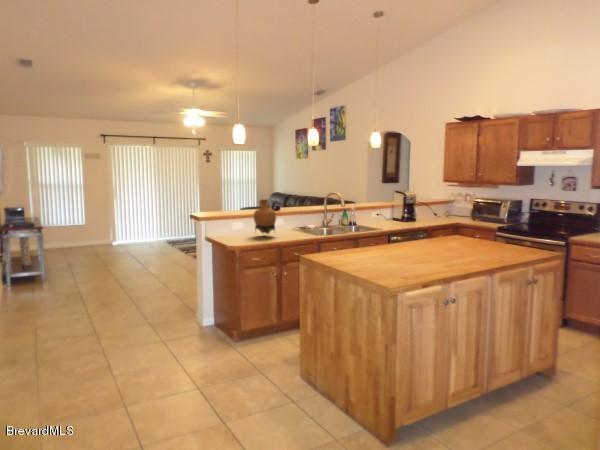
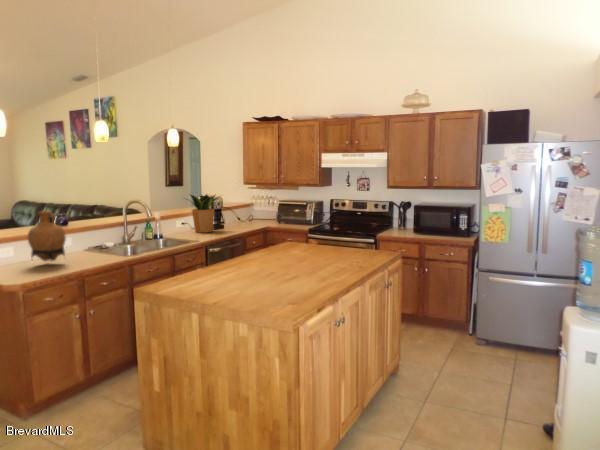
potted plant: none [376,189,412,223] -> present [190,195,219,233]

